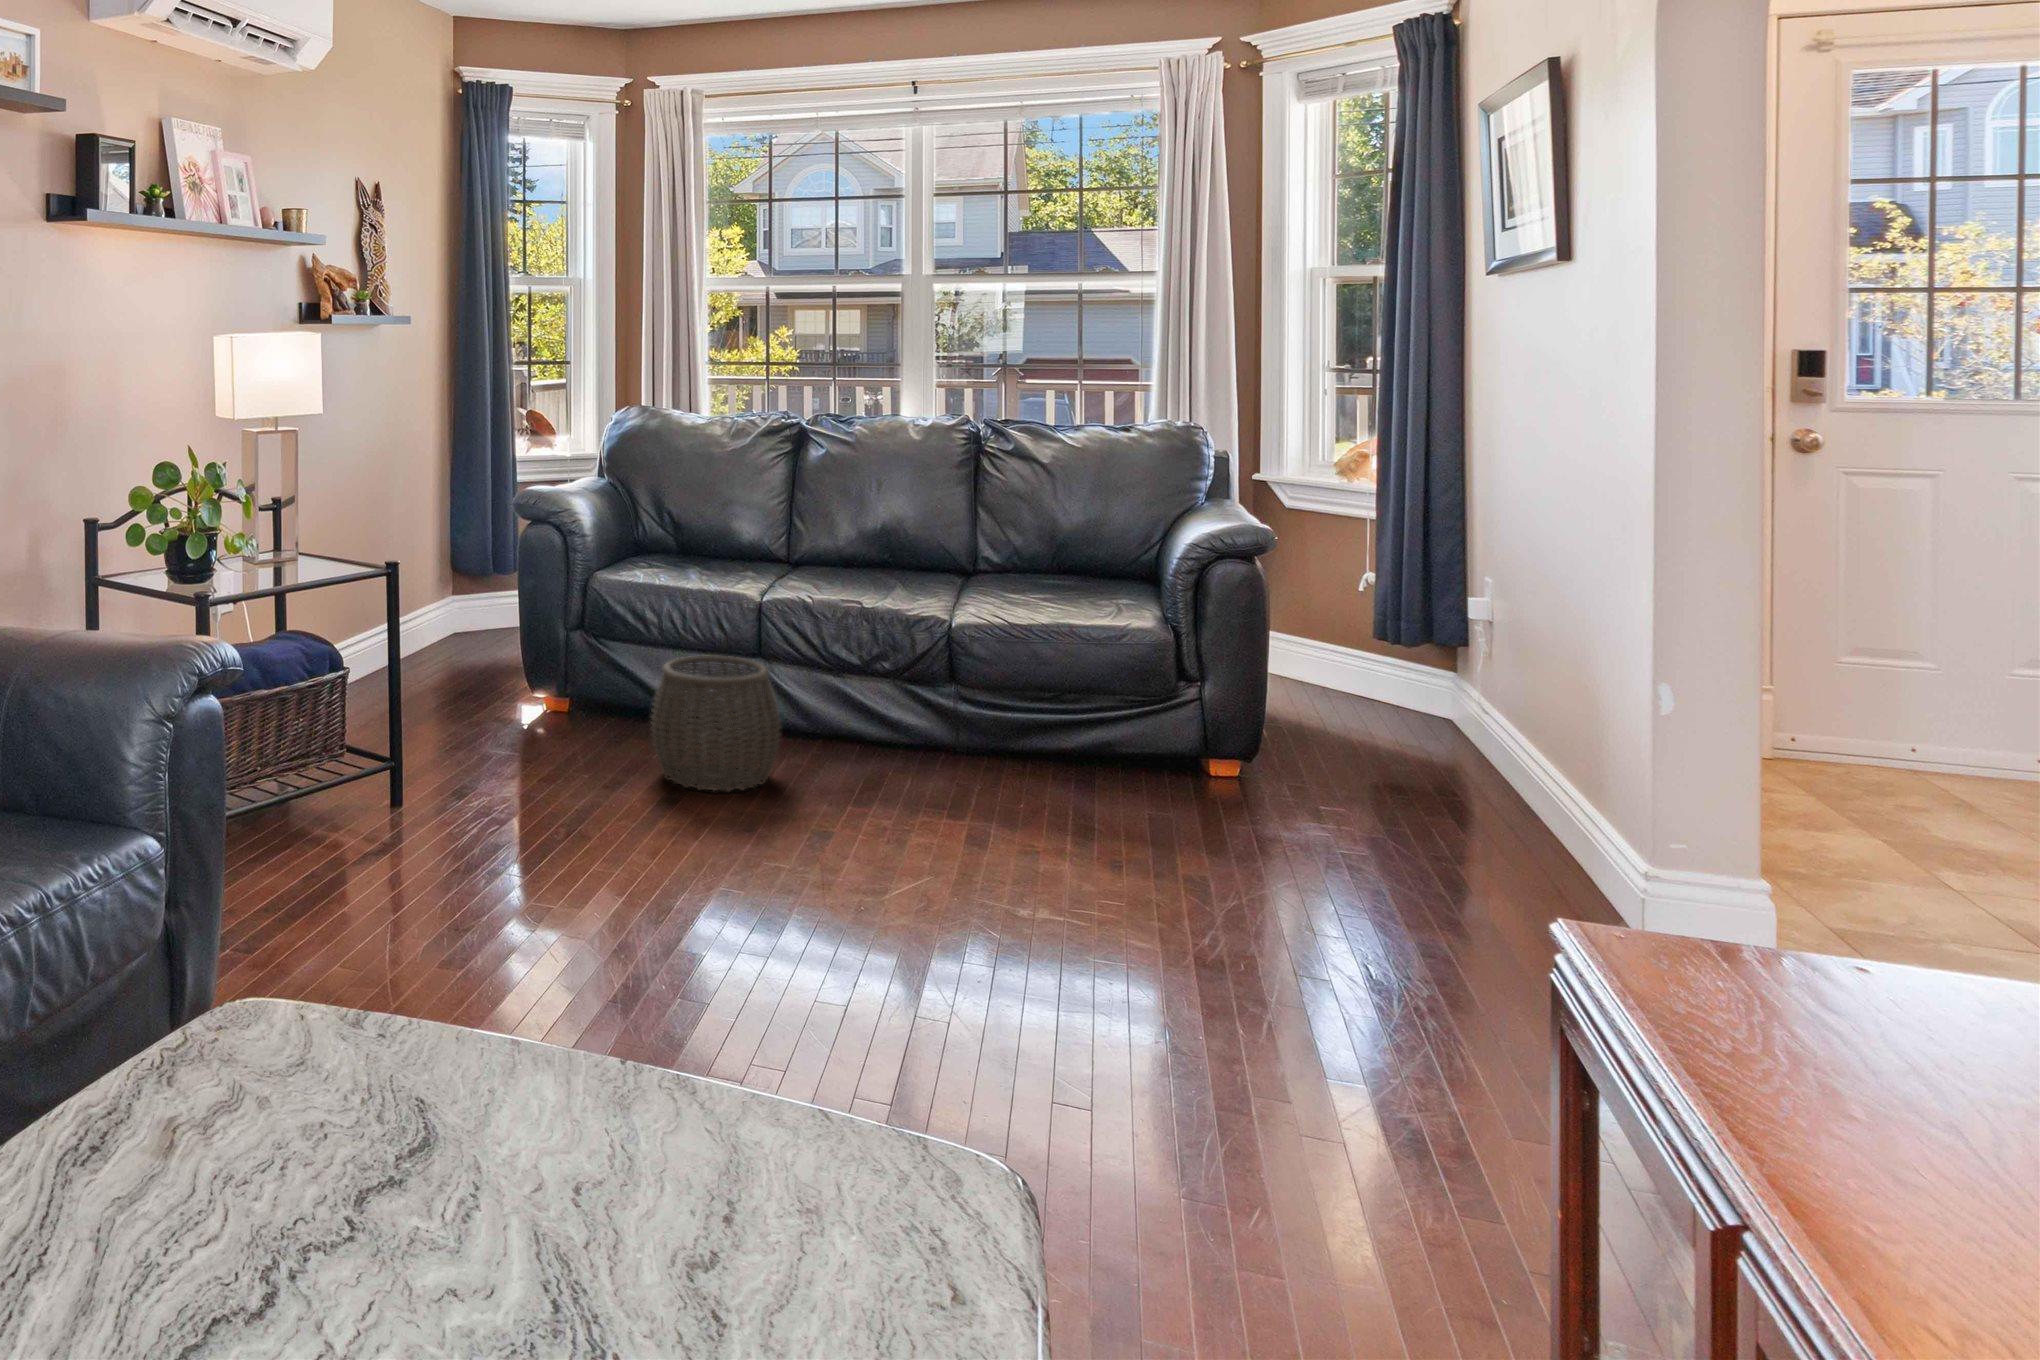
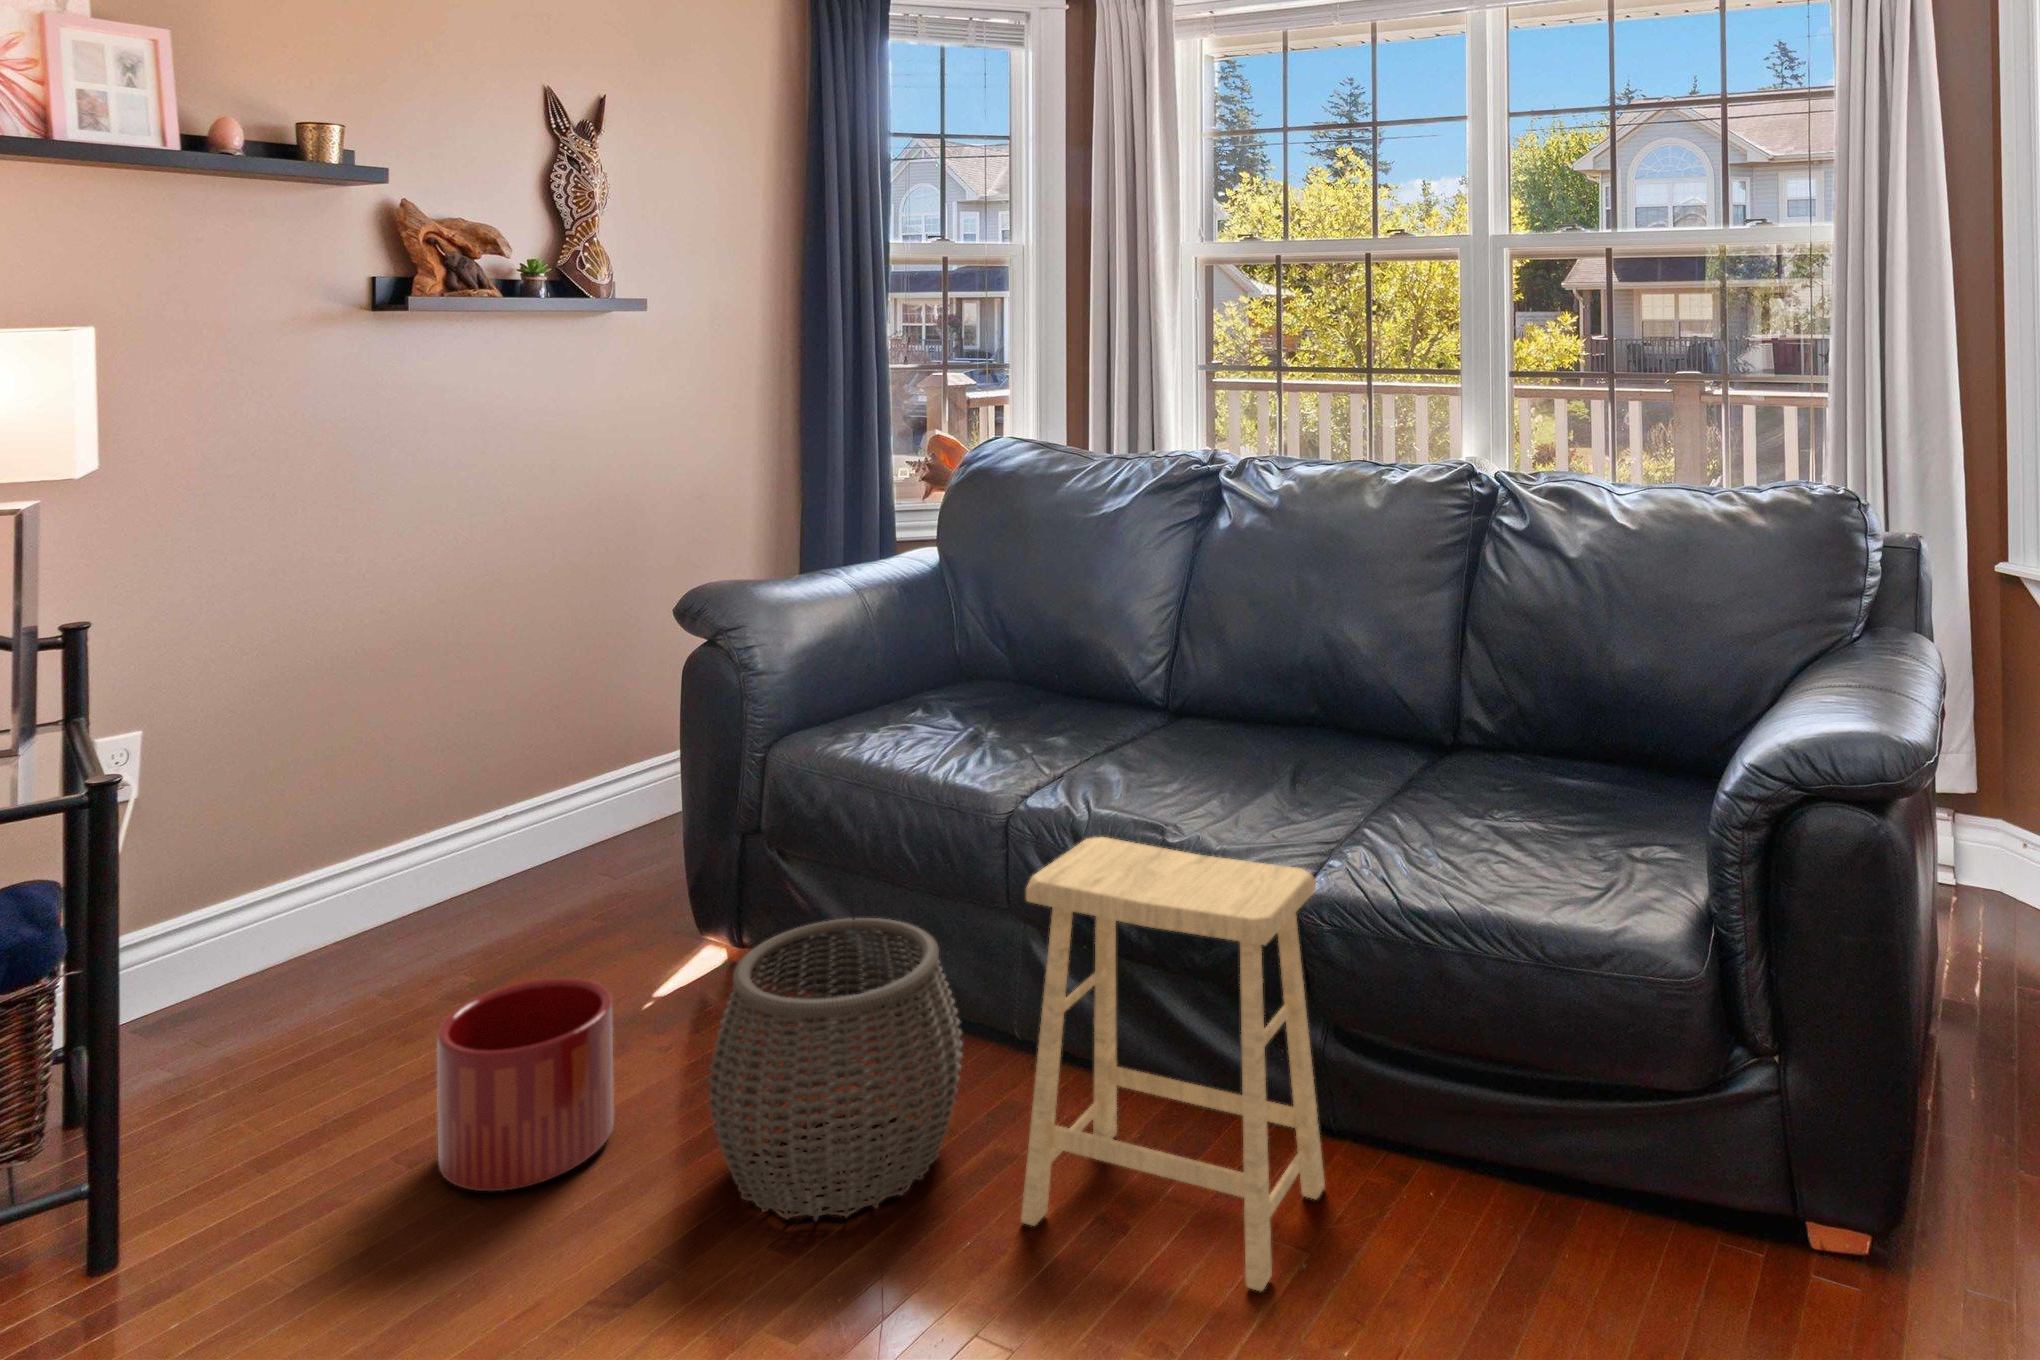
footstool: none [832,603,975,804] -> present [1021,837,1325,1291]
planter: none [499,693,584,789] -> present [437,978,614,1191]

